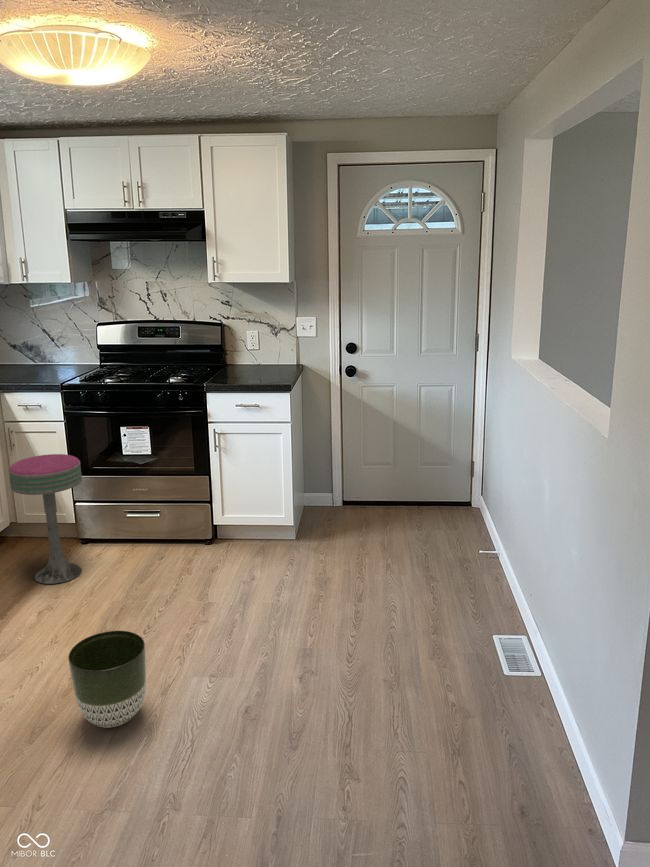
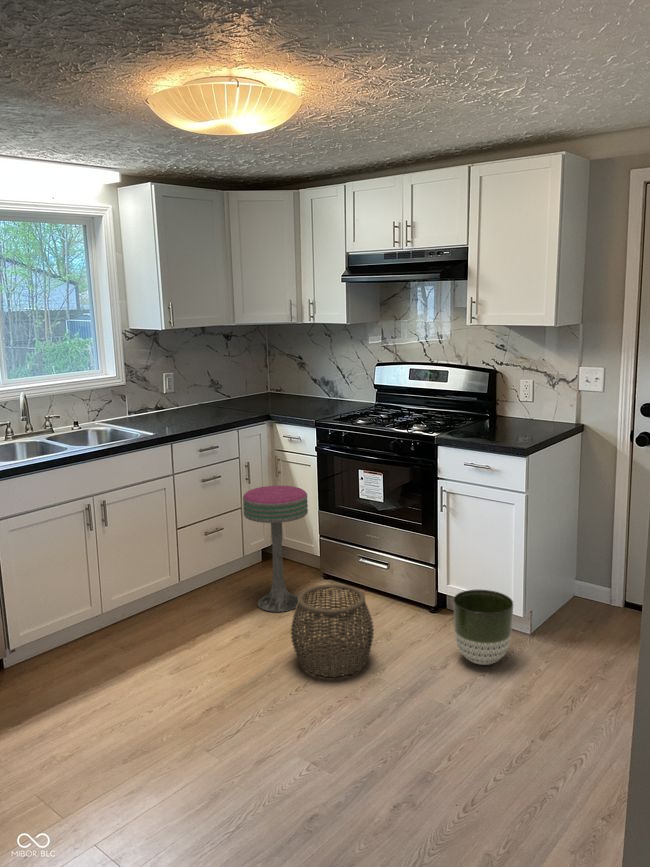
woven basket: none [118,533,199,621] -> present [291,584,374,678]
planter: present [68,631,146,728] -> present [453,590,513,665]

